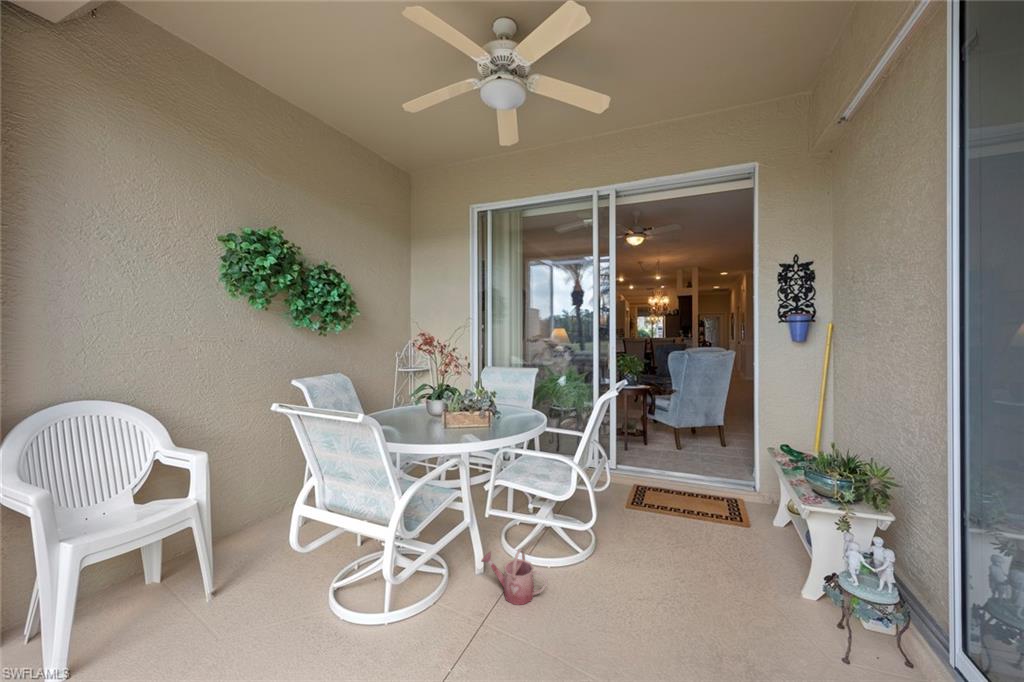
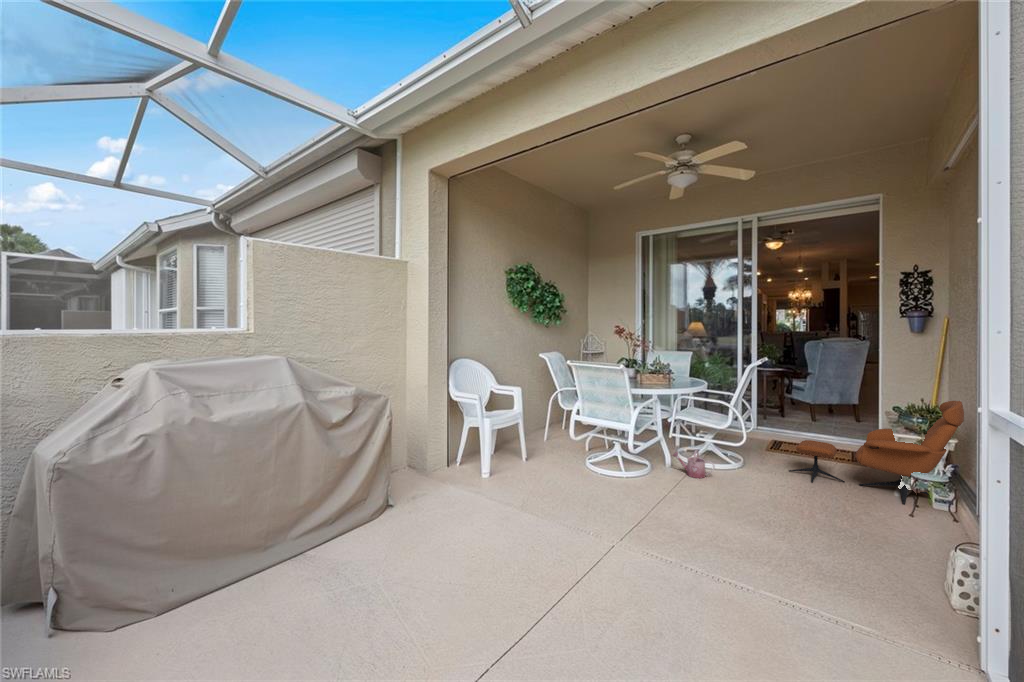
lounge chair: none [659,449,911,634] -> present [789,401,964,504]

